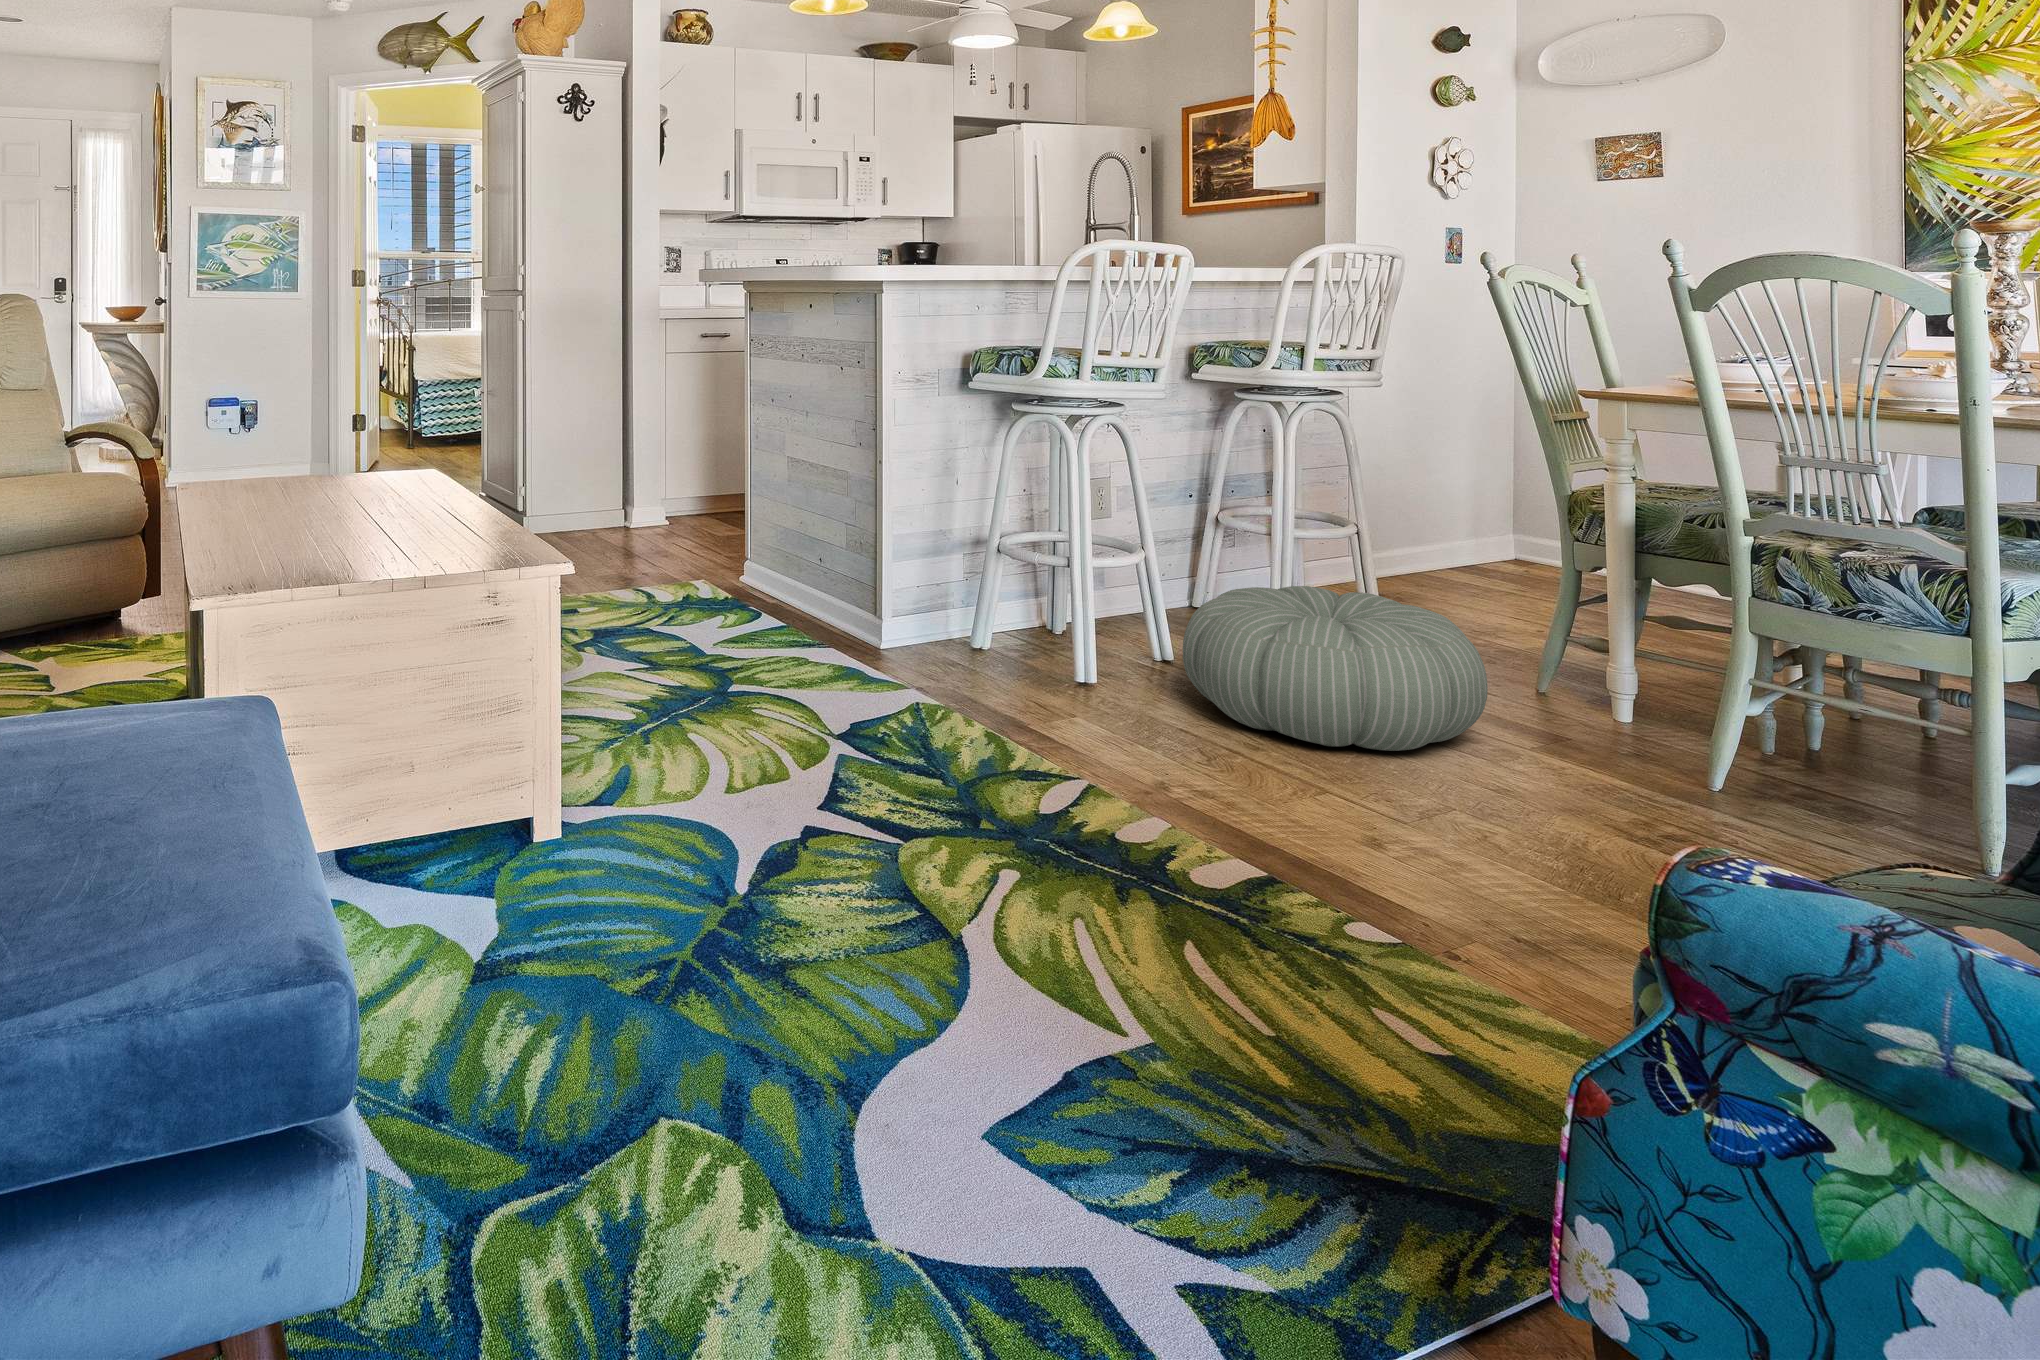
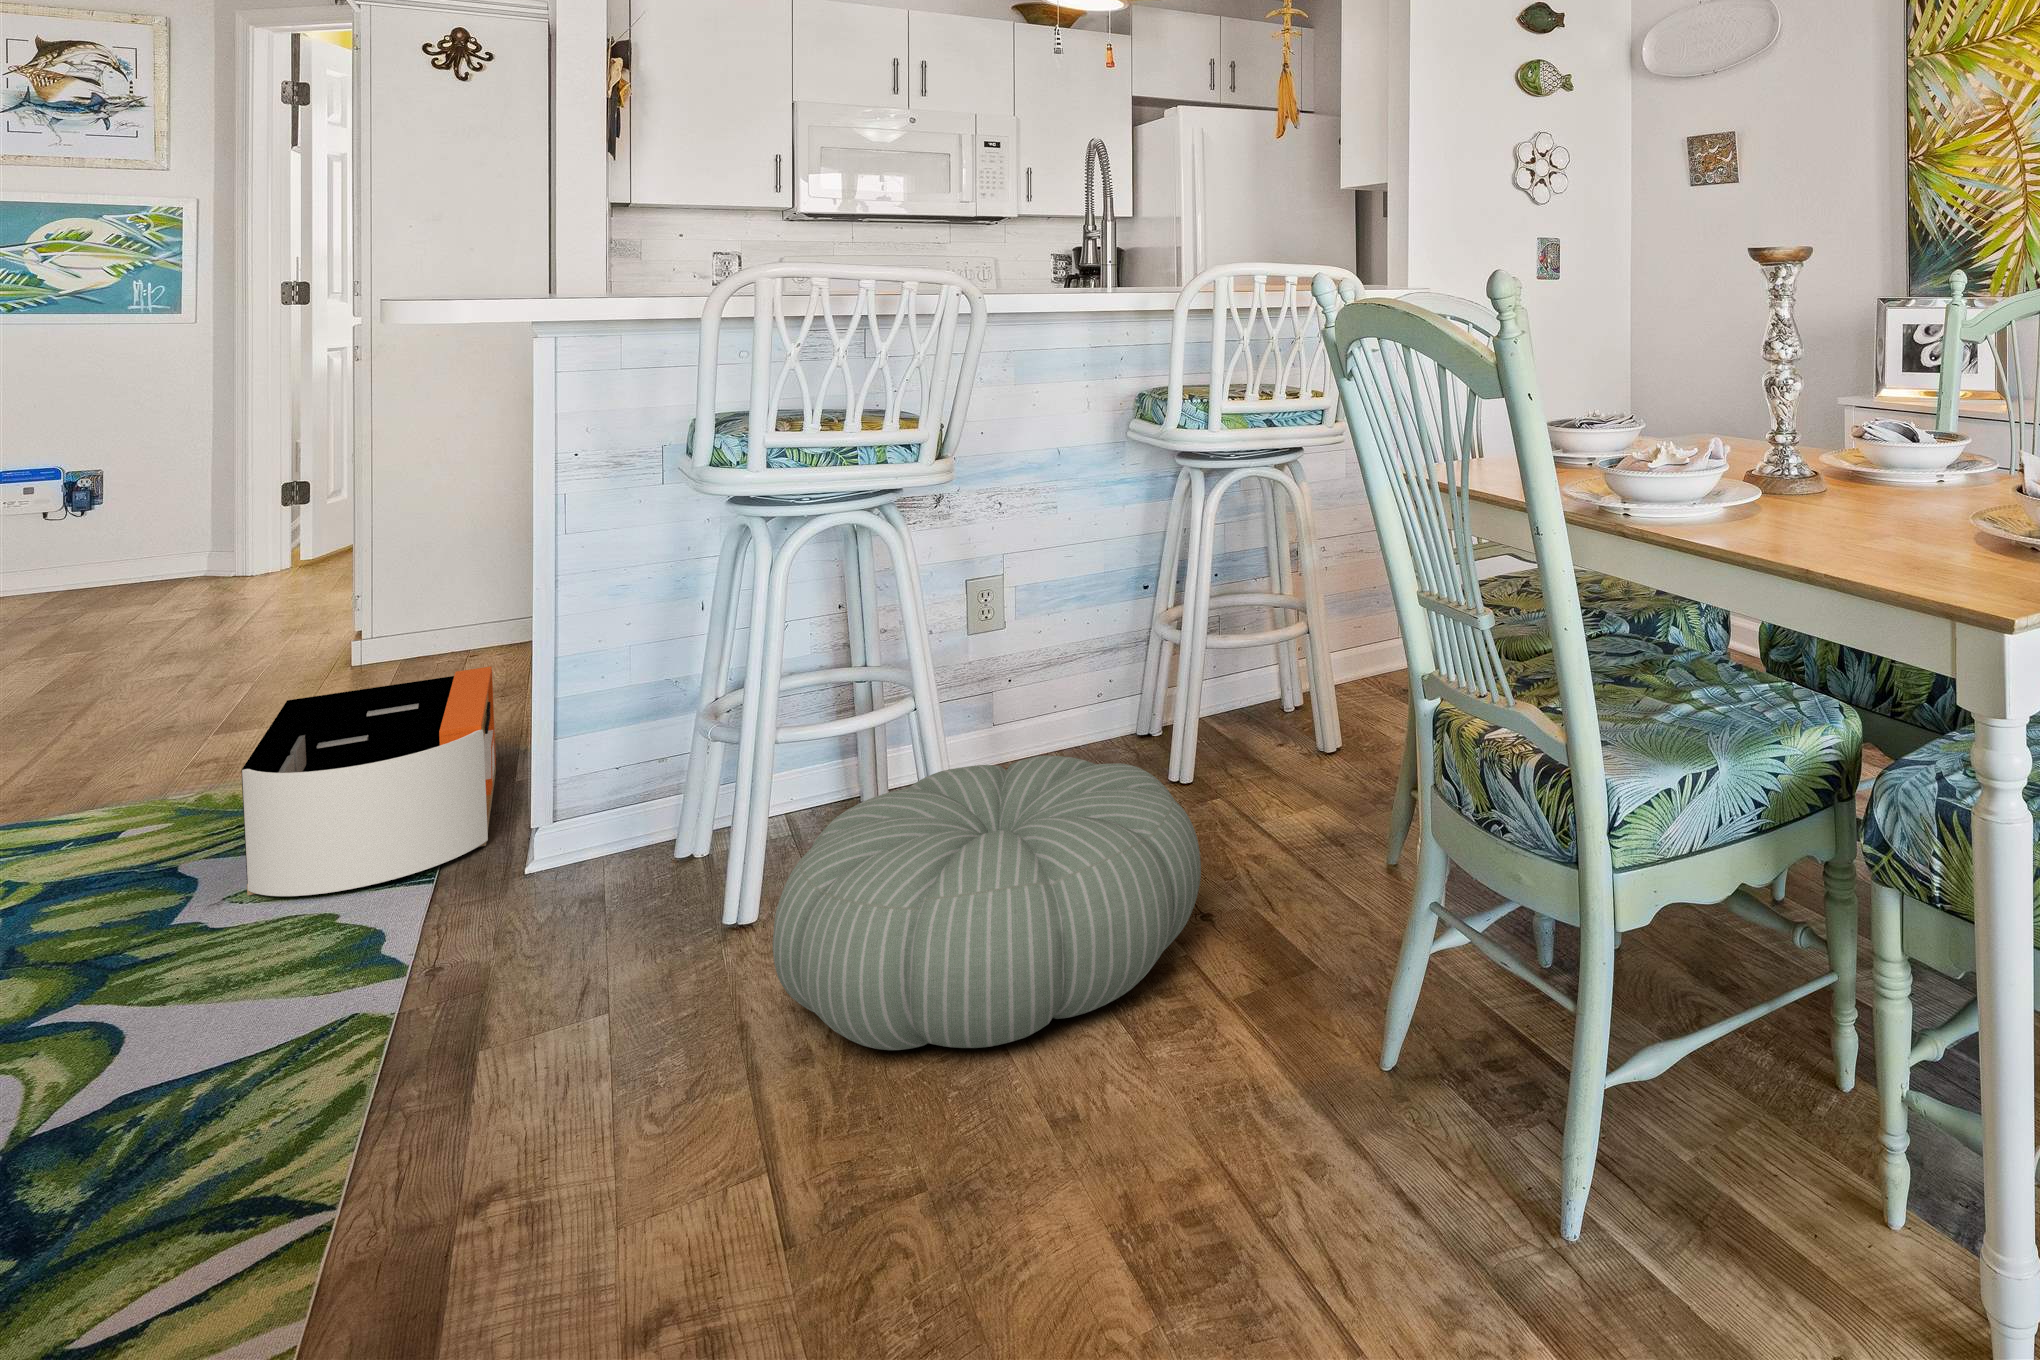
storage bin: none [672,521,842,644] -> present [241,666,496,896]

